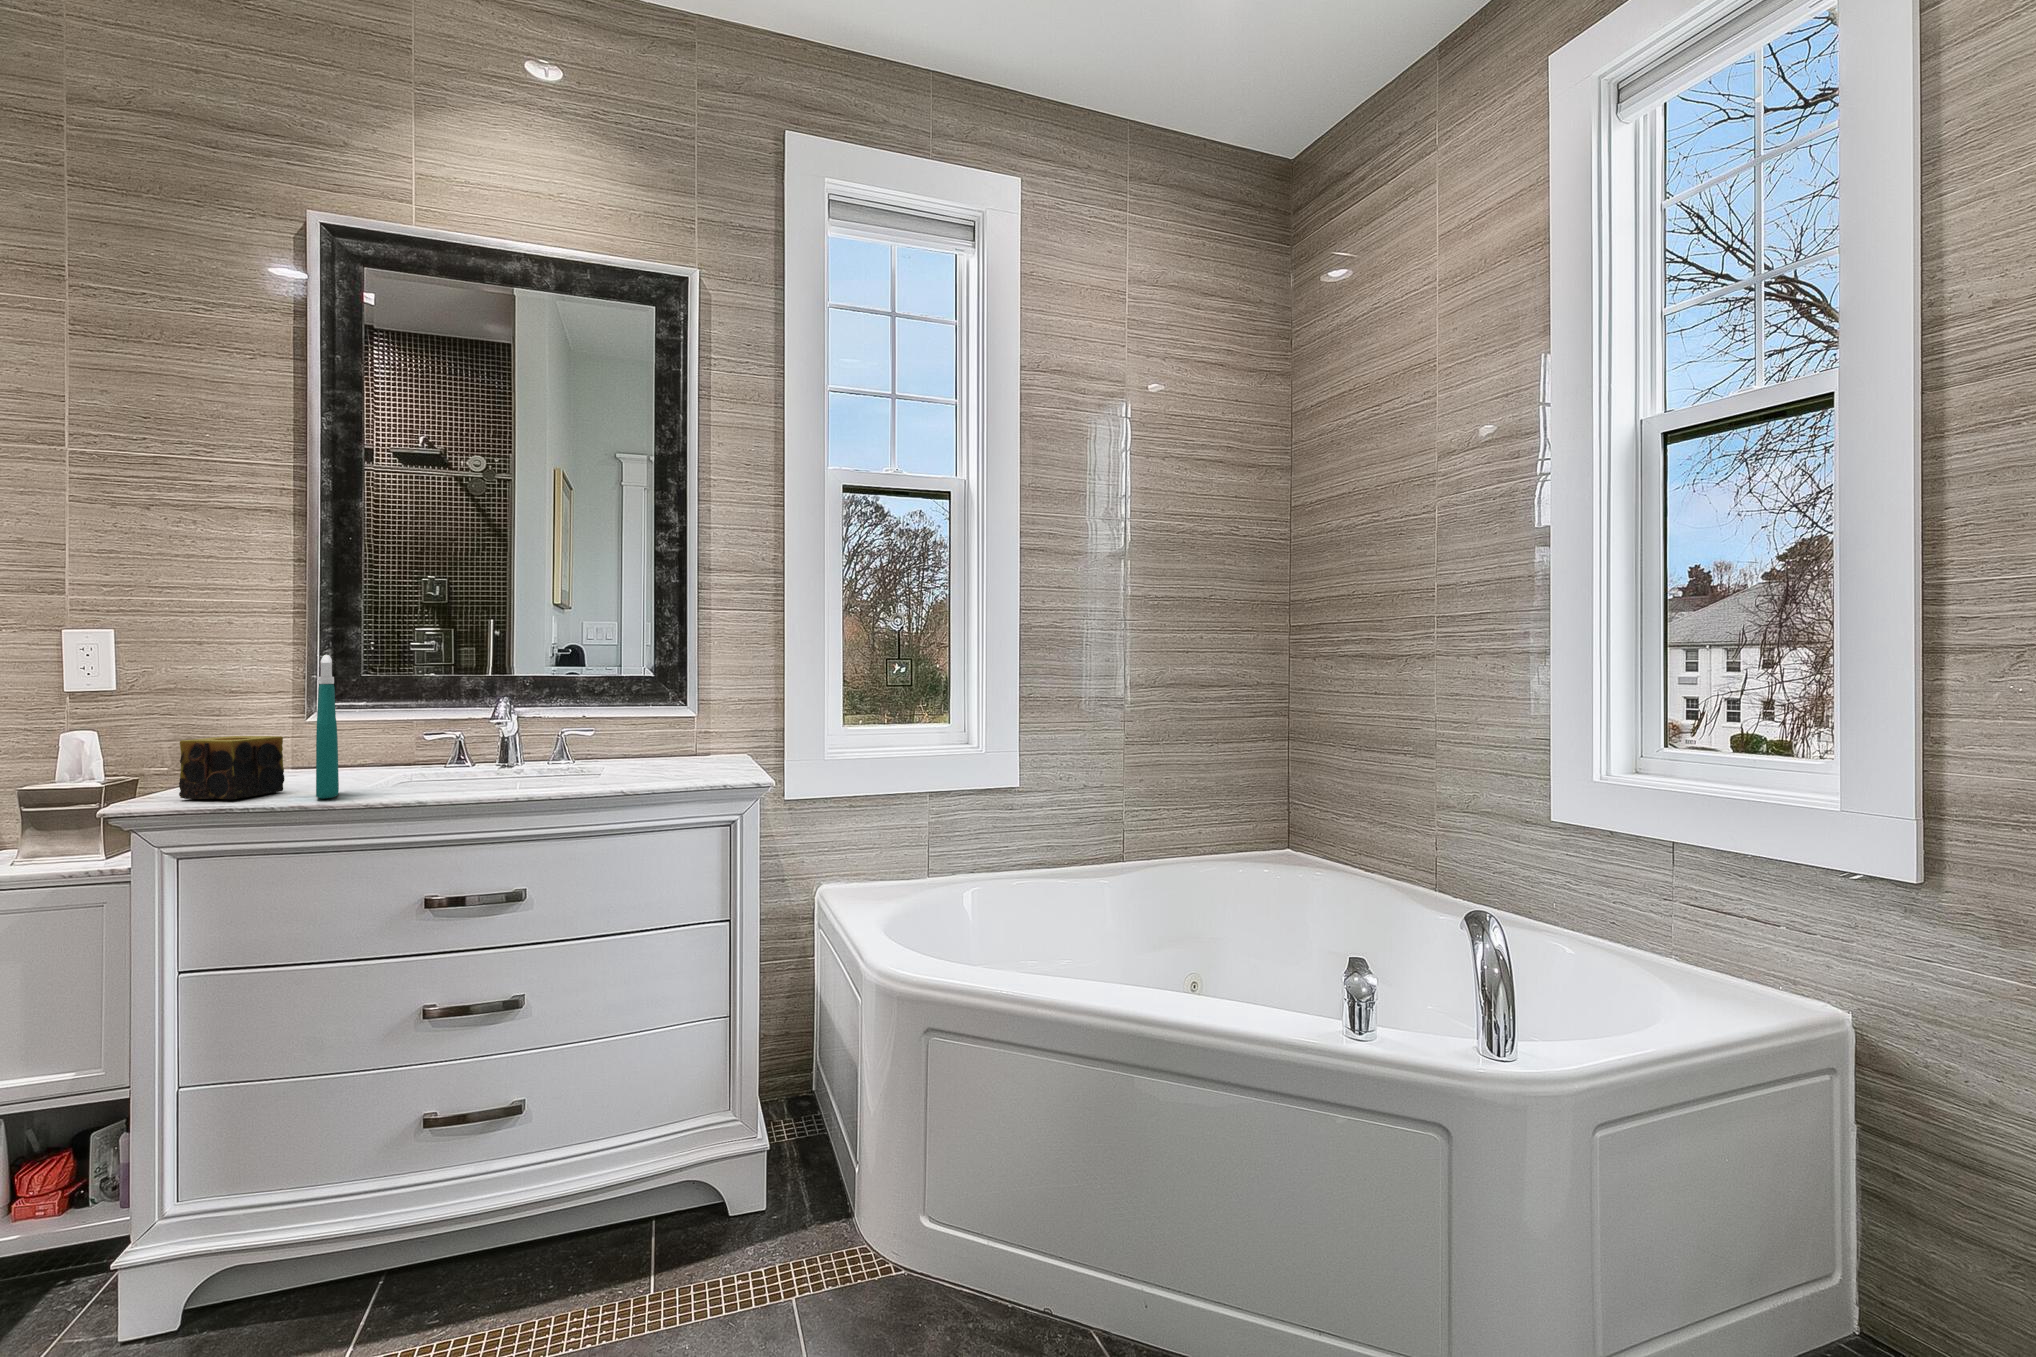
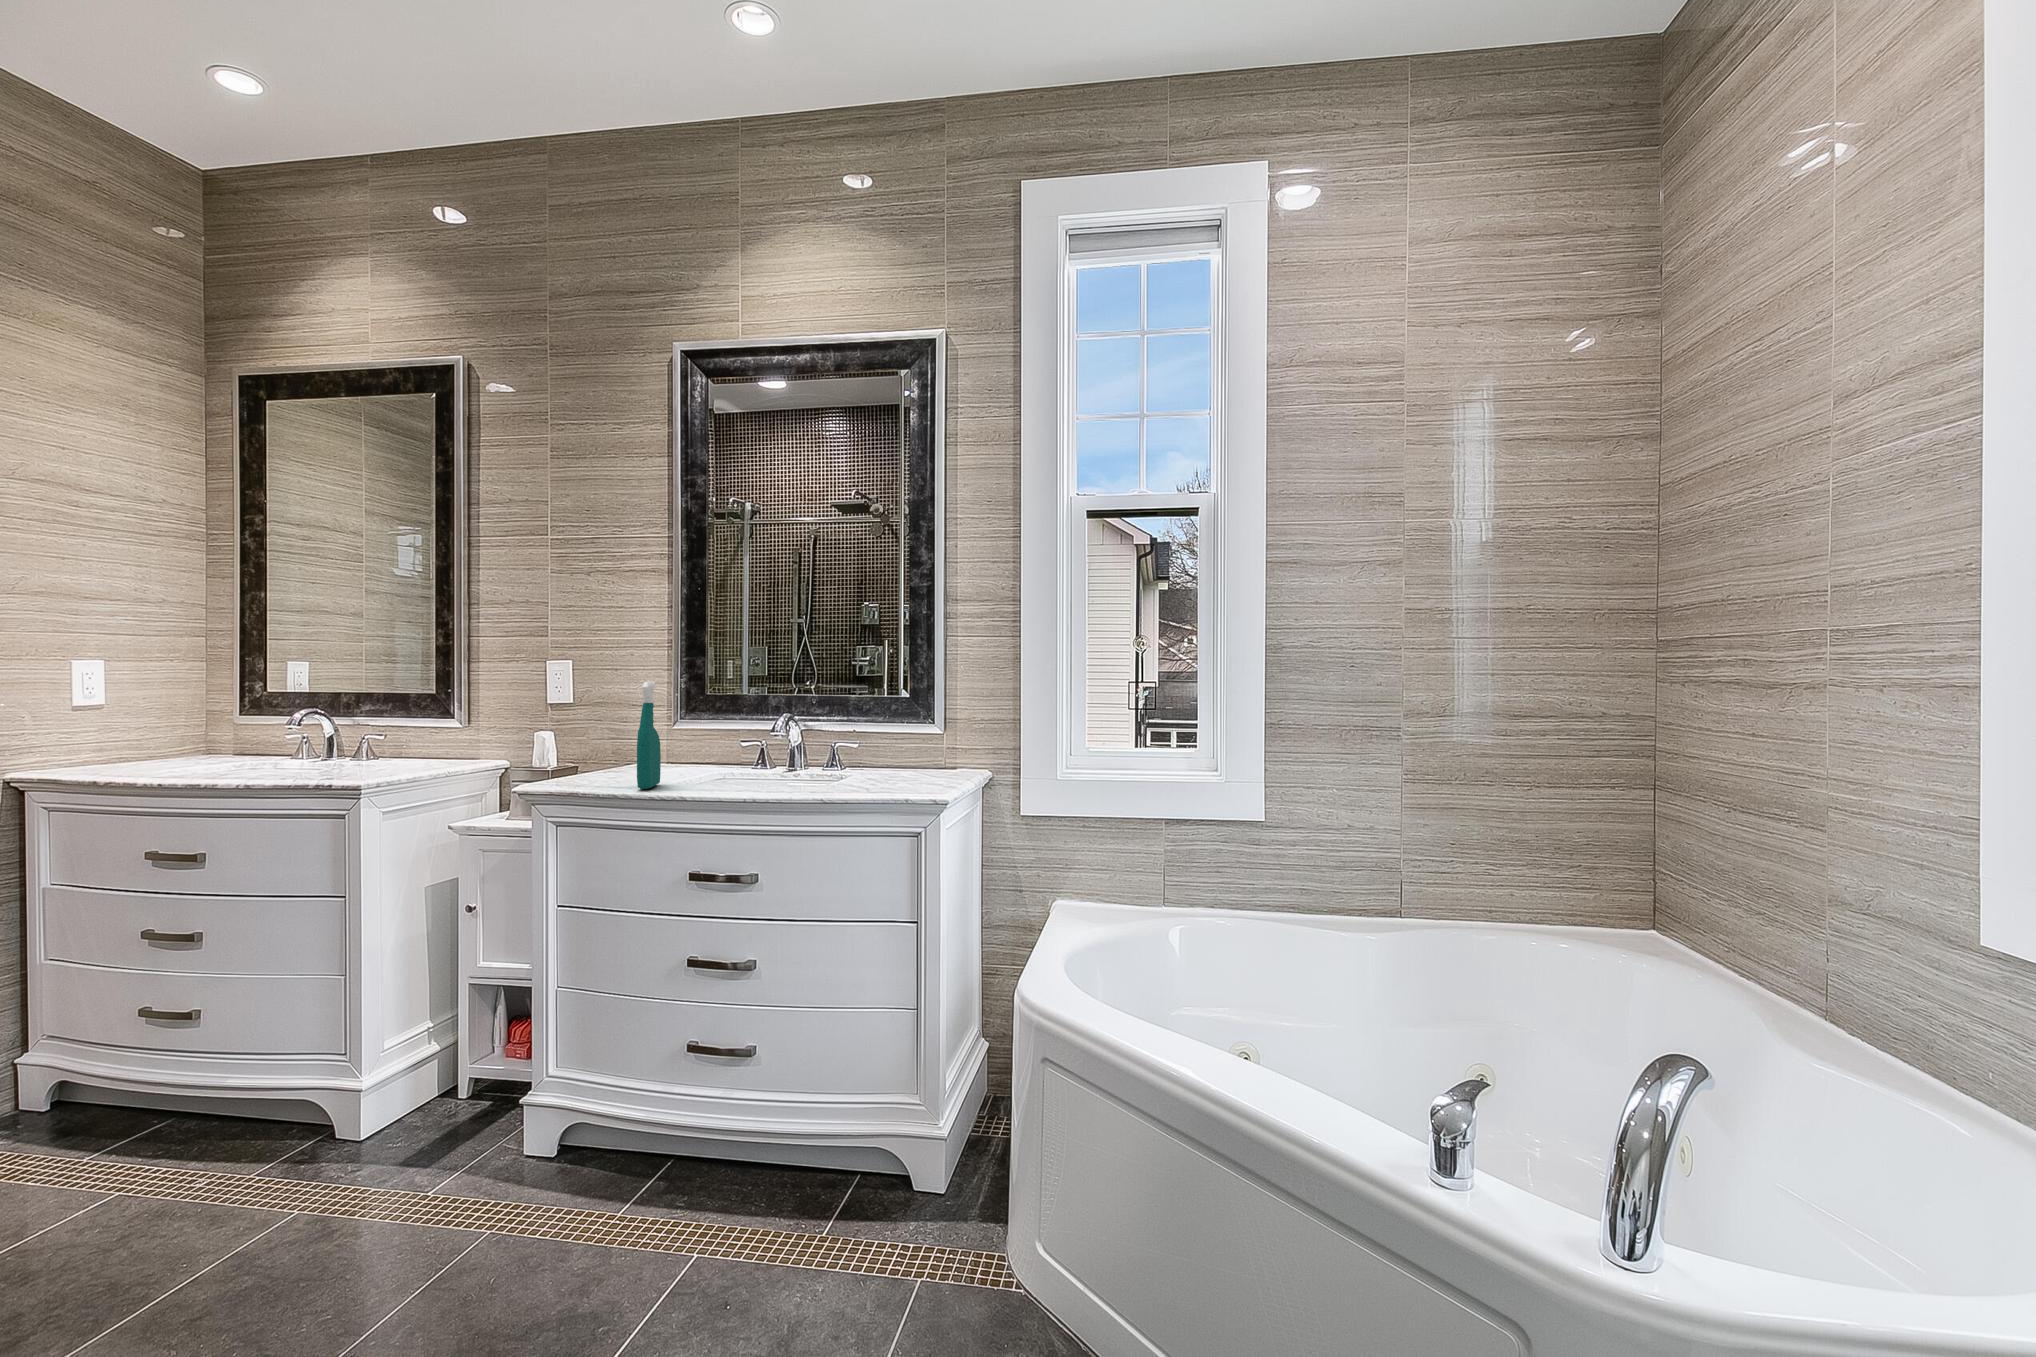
candle: present [179,736,285,800] -> none [572,739,633,786]

